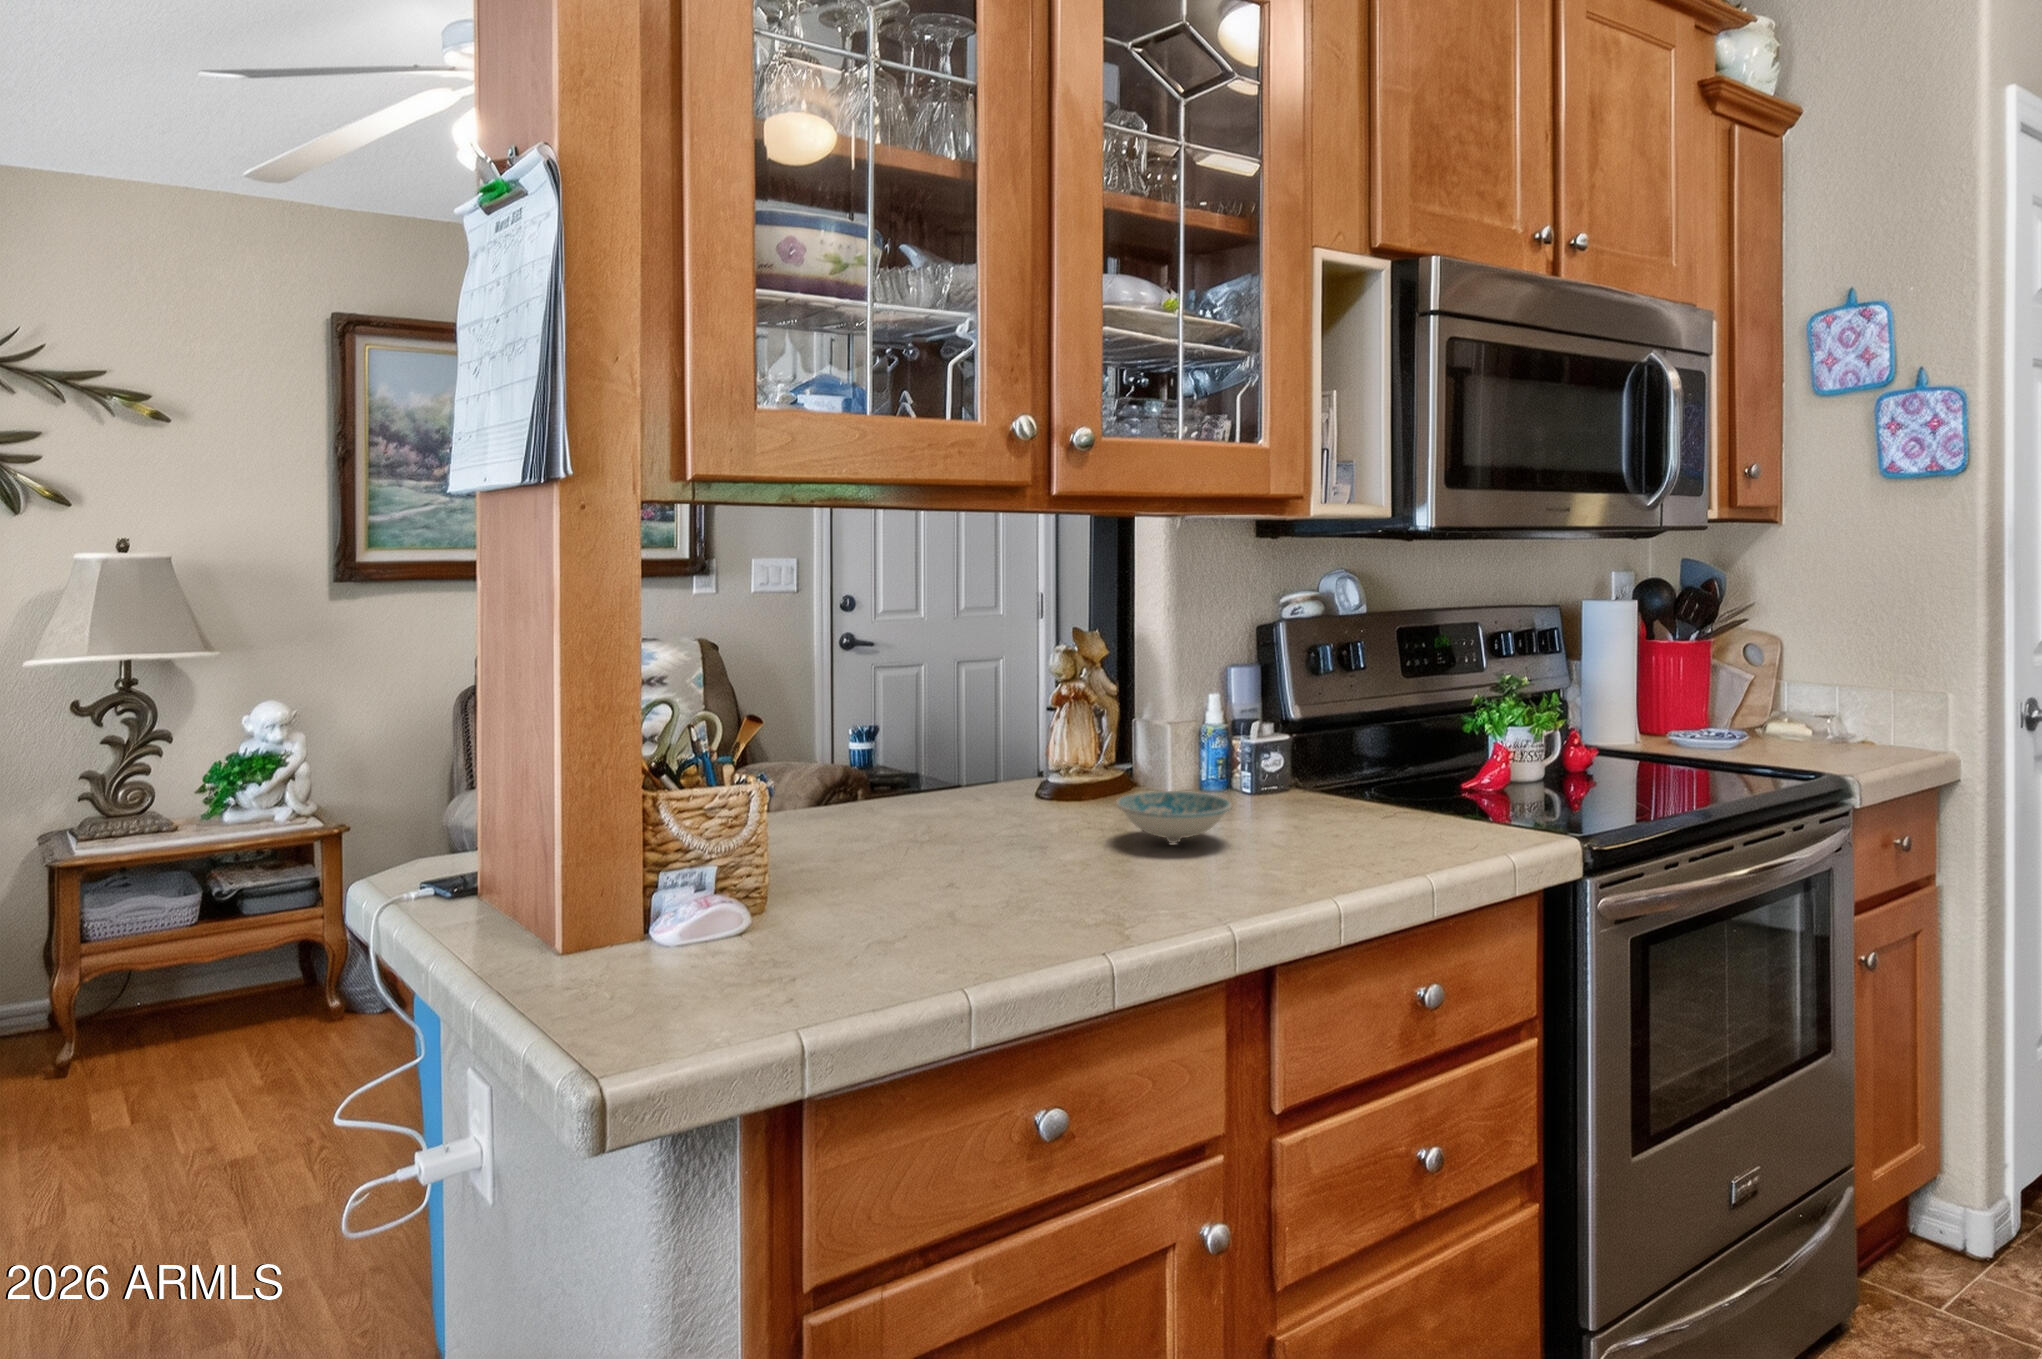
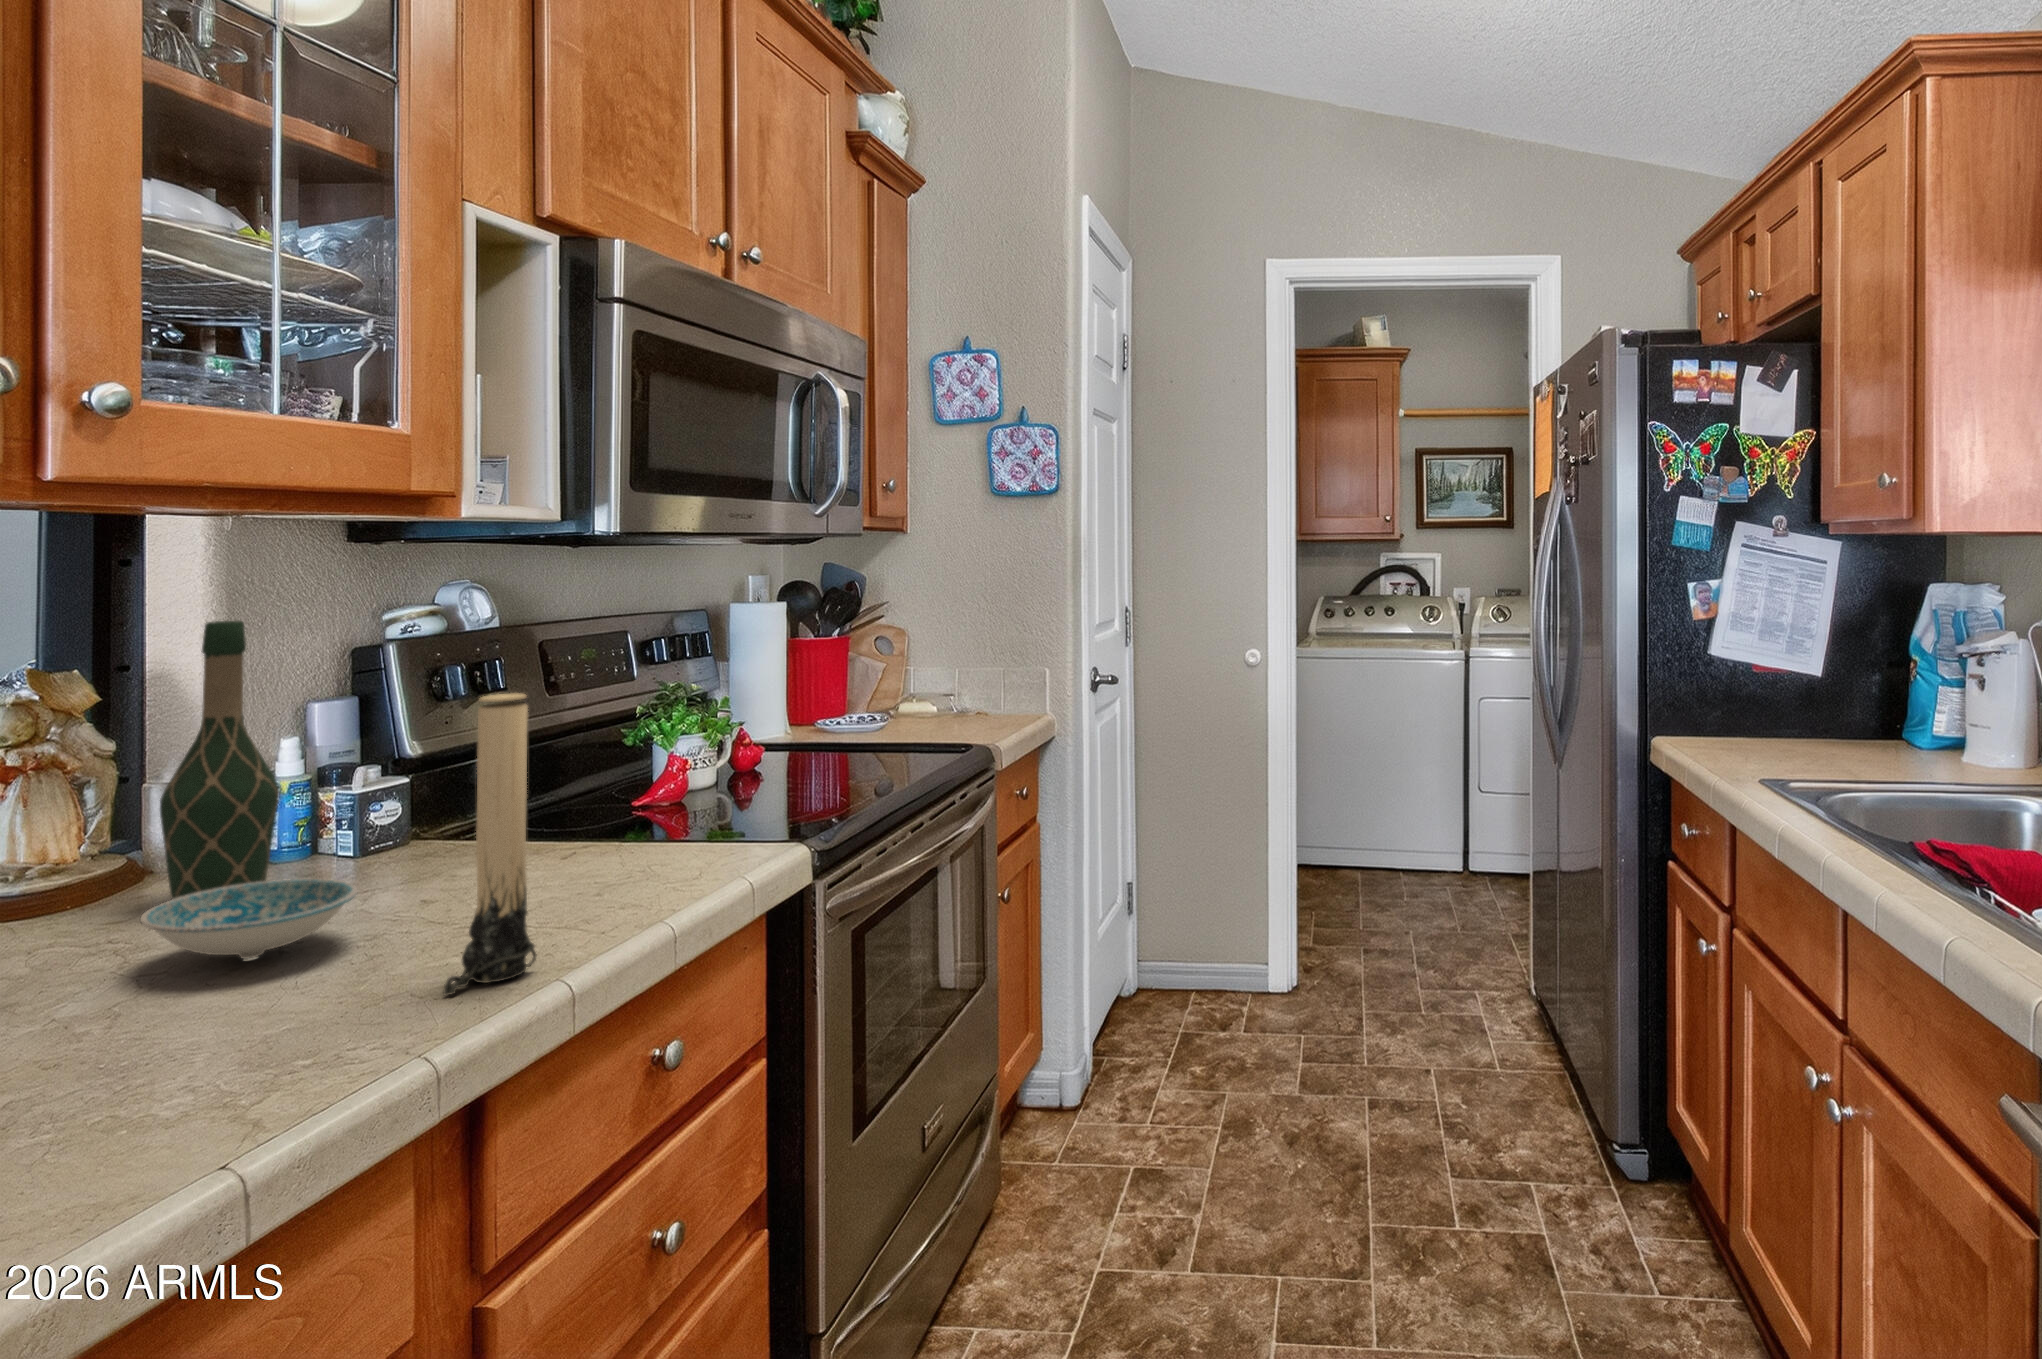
wine bottle: none [1138,596,1205,807] -> present [160,621,279,900]
candle: none [1263,661,1326,888] -> present [443,693,536,995]

